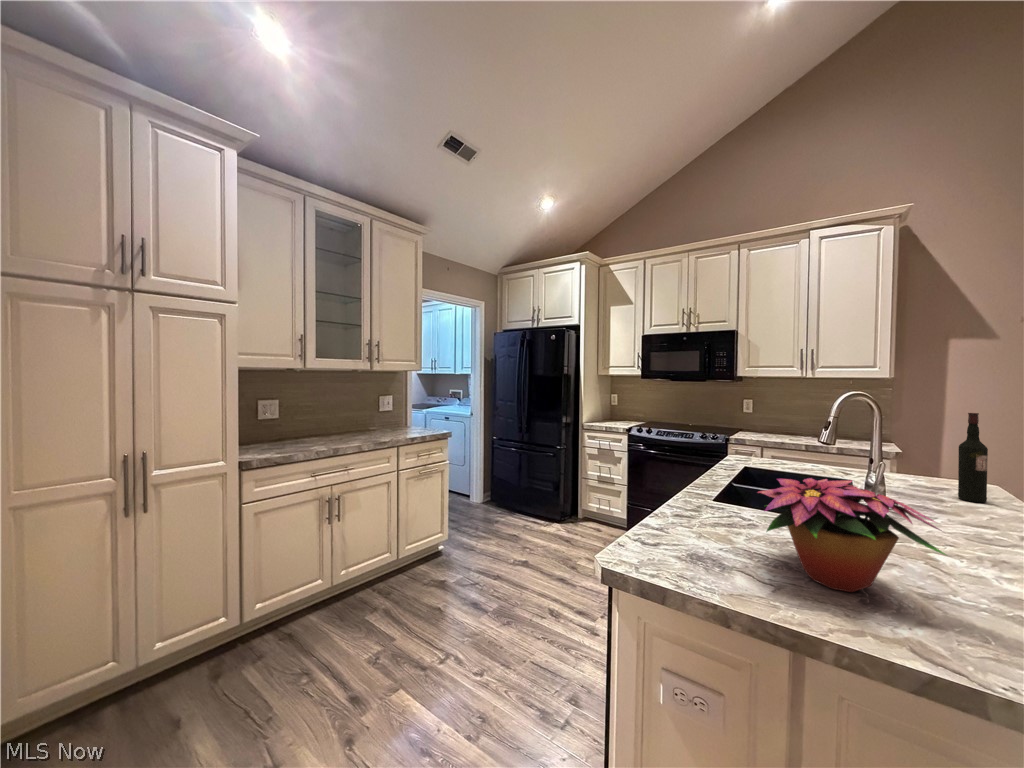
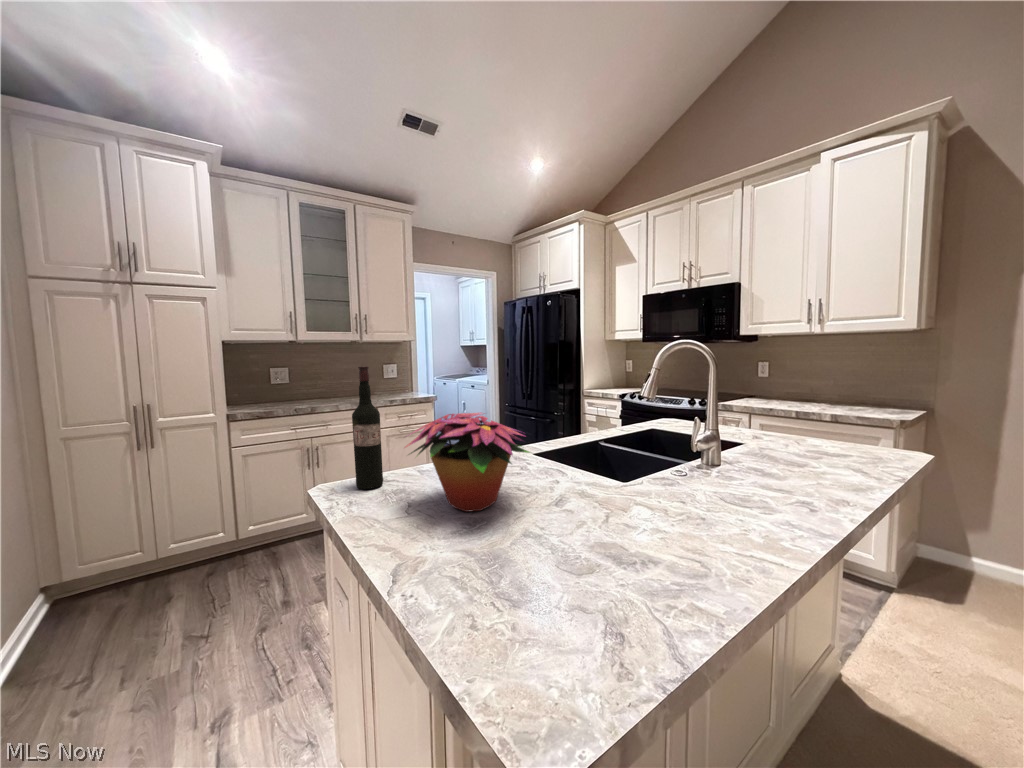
wine bottle: present [958,413,988,502] -> present [352,366,383,489]

